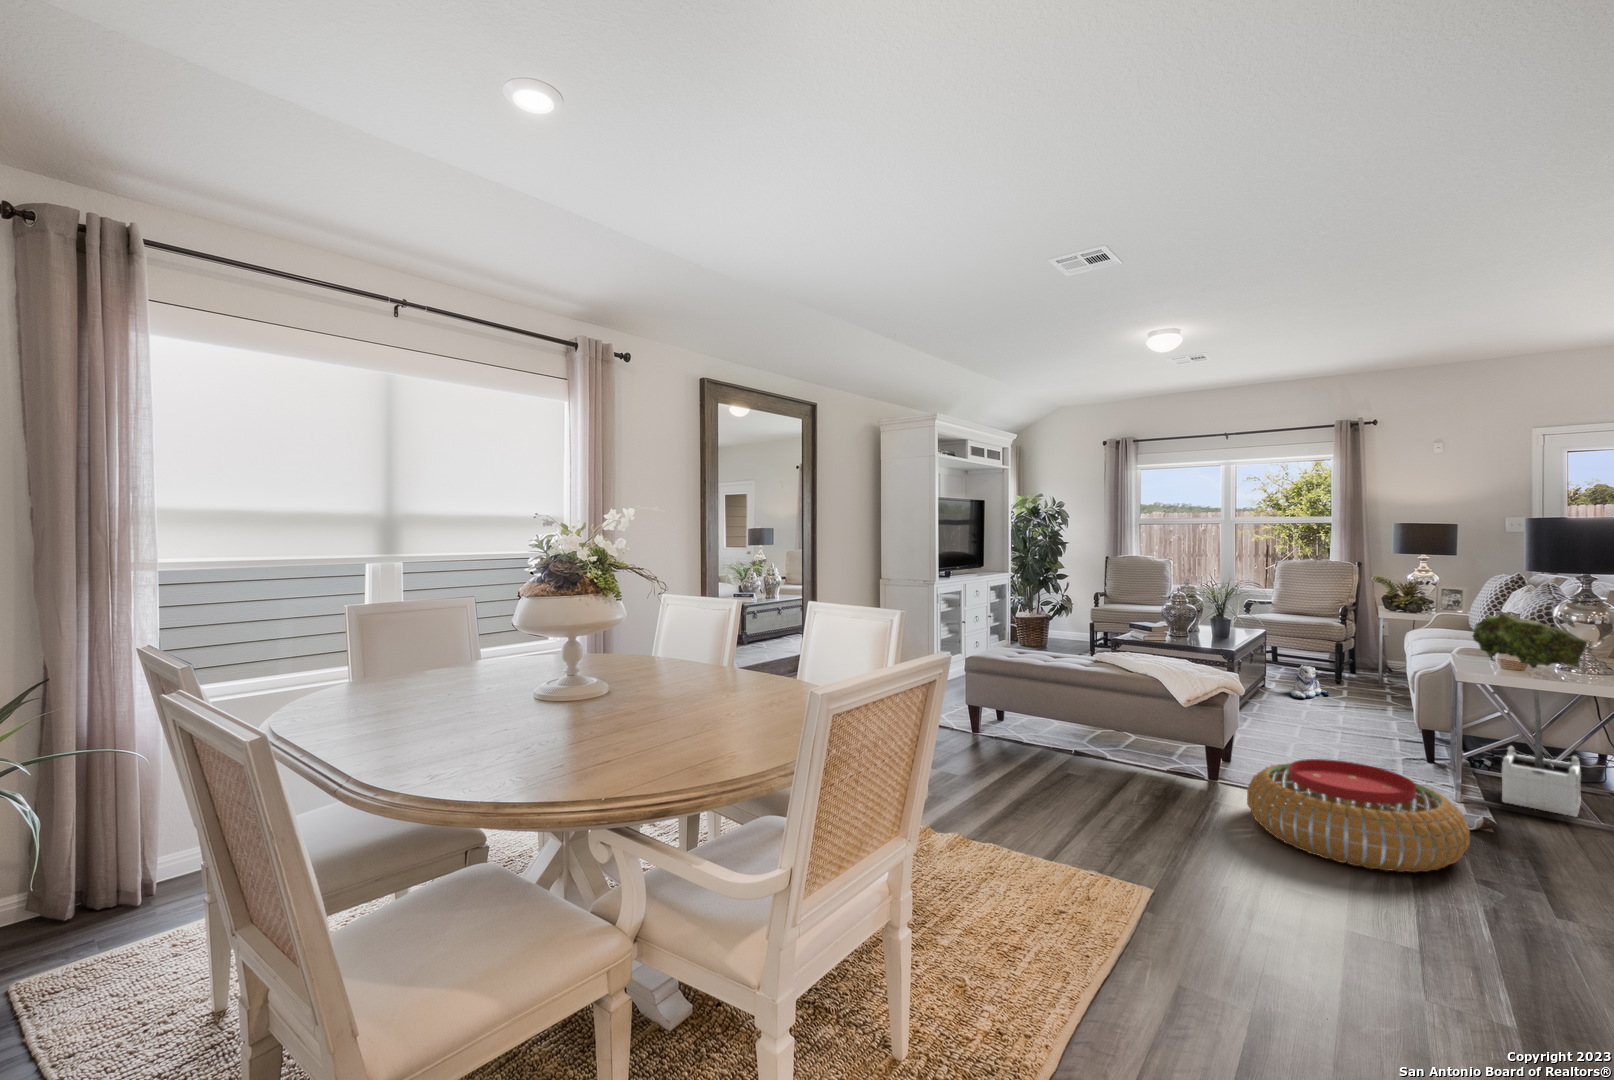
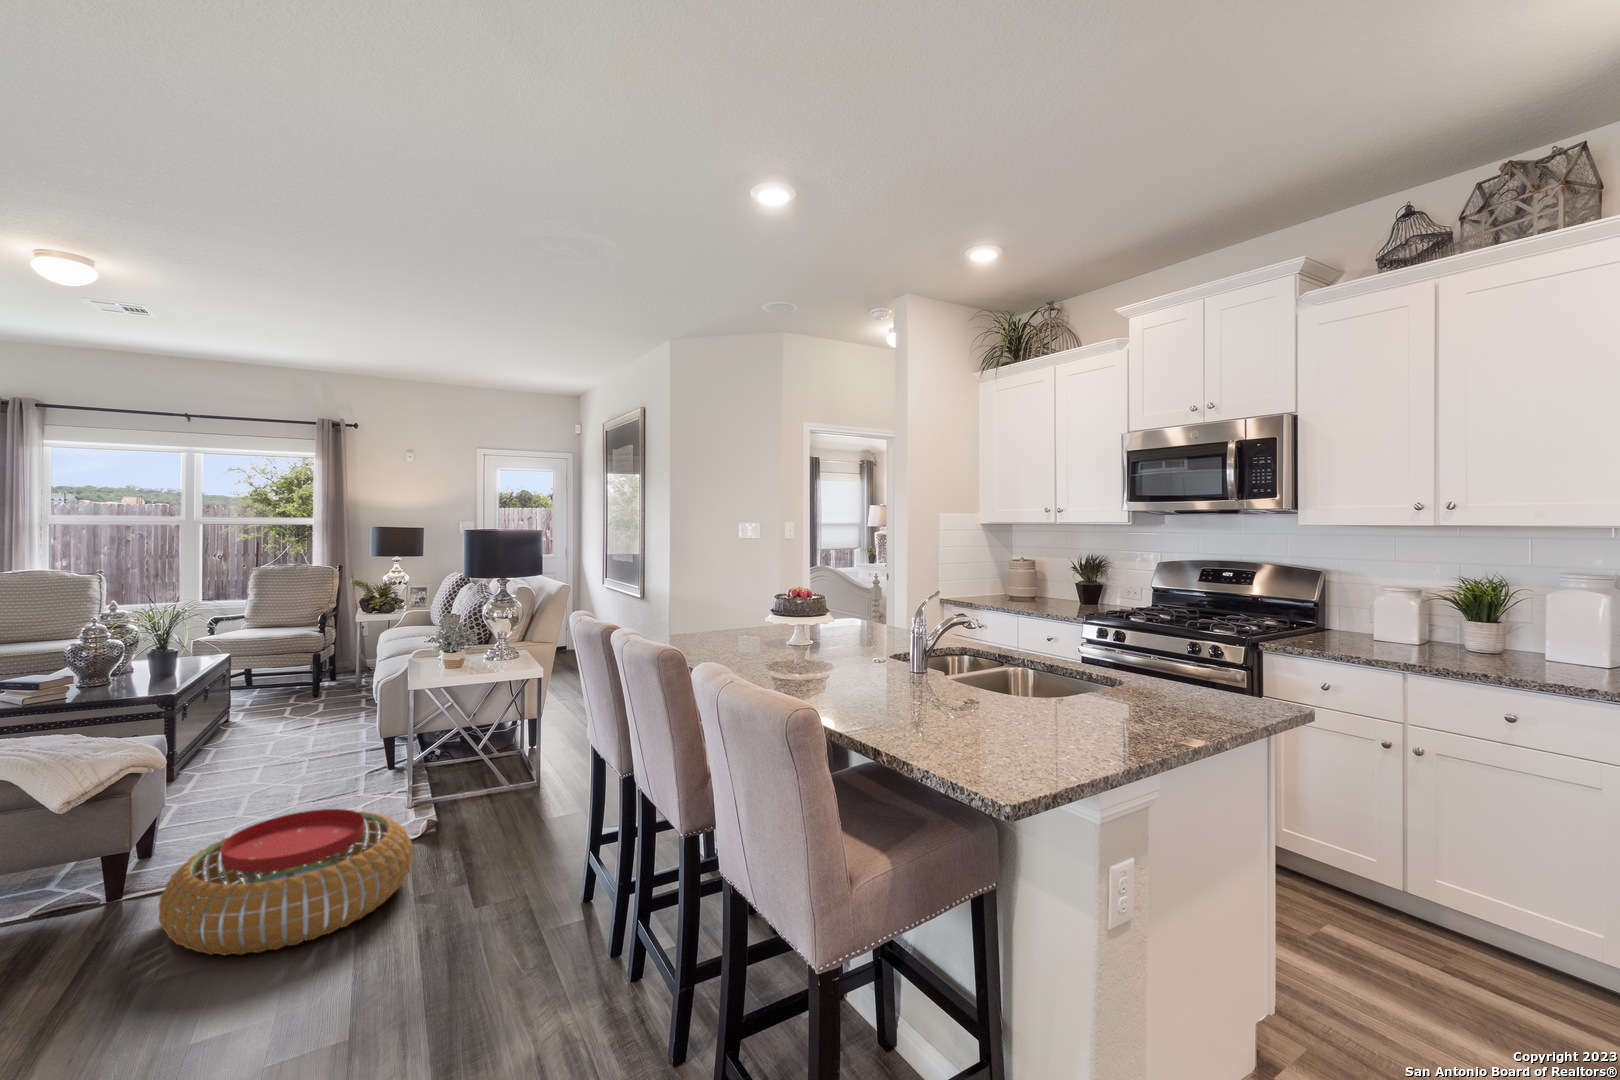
potted tree: present [1473,613,1587,817] -> none [422,619,503,792]
plush toy: present [1291,665,1329,698] -> none [259,686,304,725]

